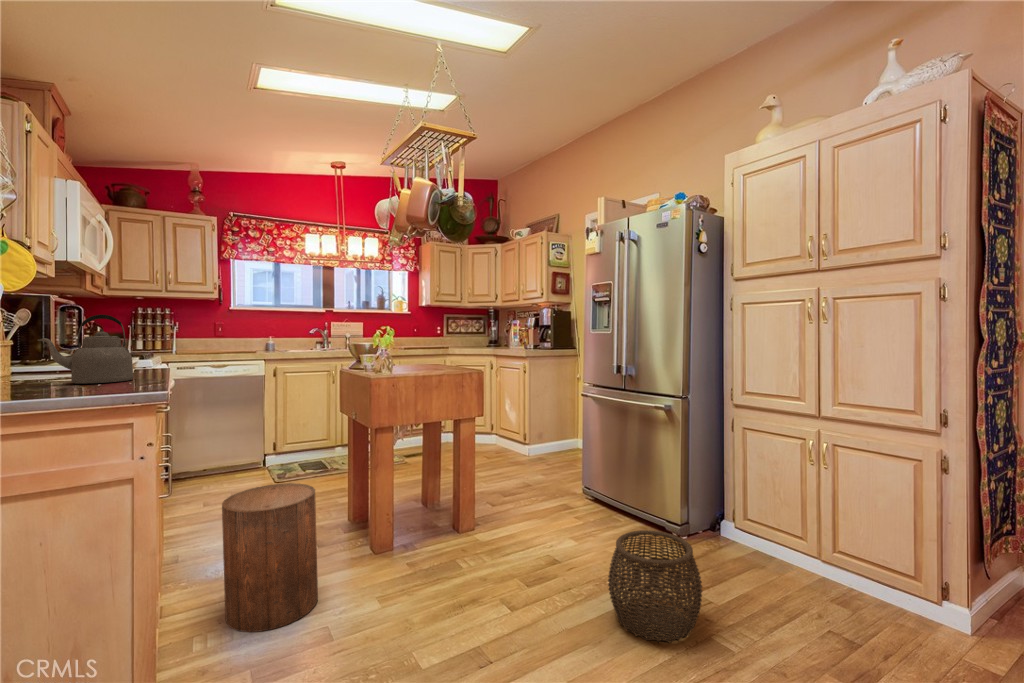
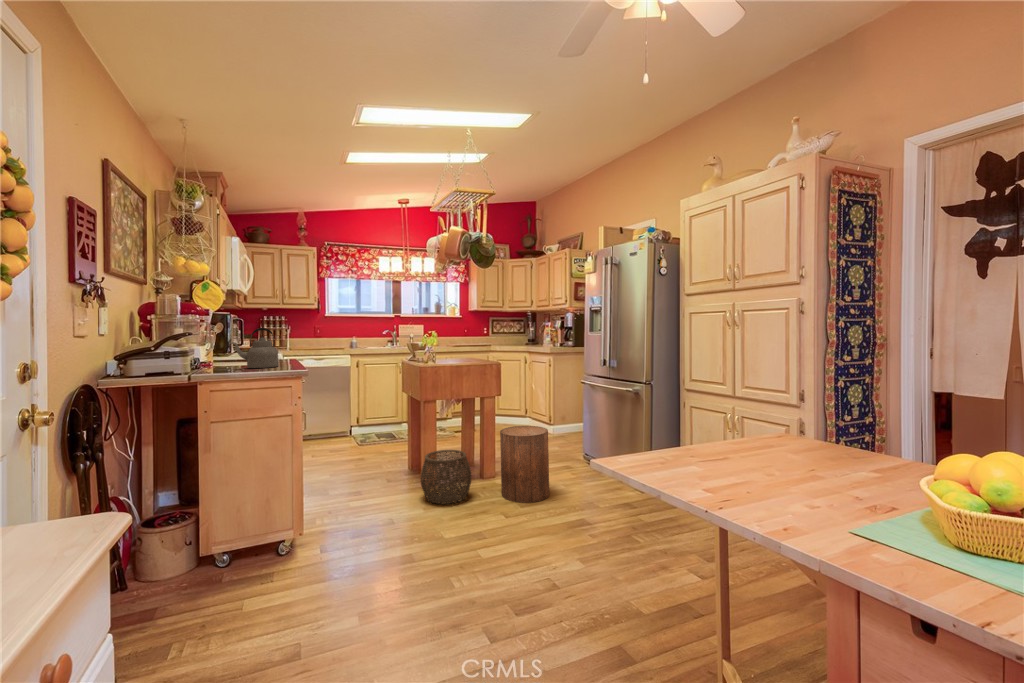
stool: present [222,483,318,632] -> present [500,426,549,503]
woven basket: present [608,530,702,642] -> present [421,450,472,504]

